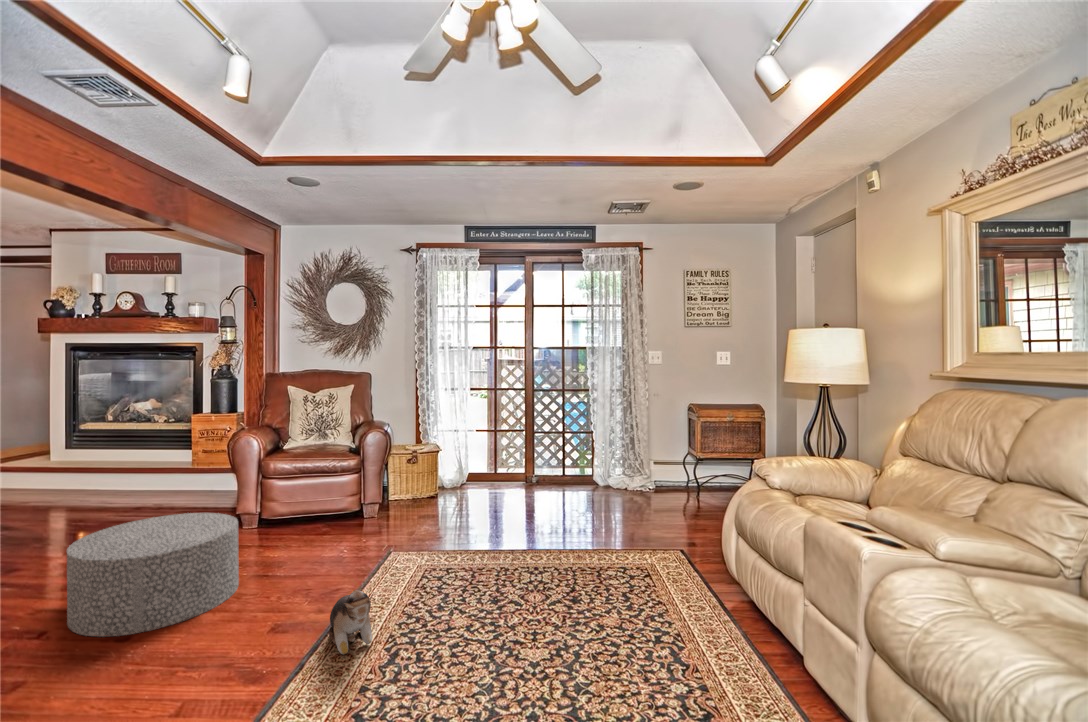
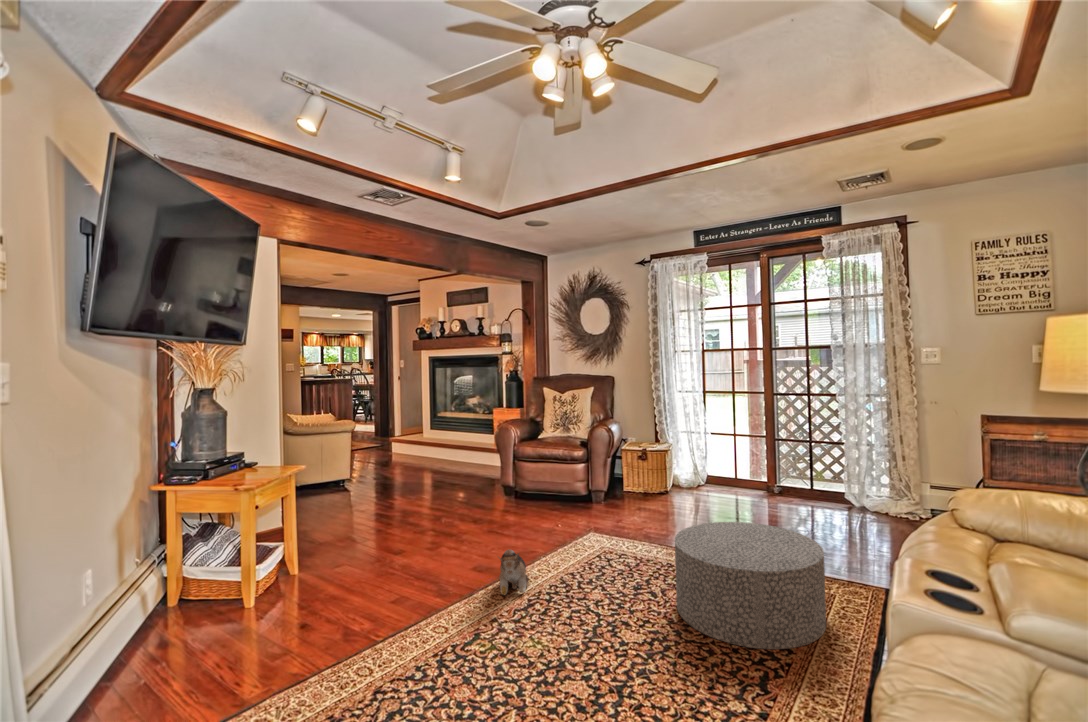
ottoman: present [67,513,239,637] -> present [675,522,826,649]

